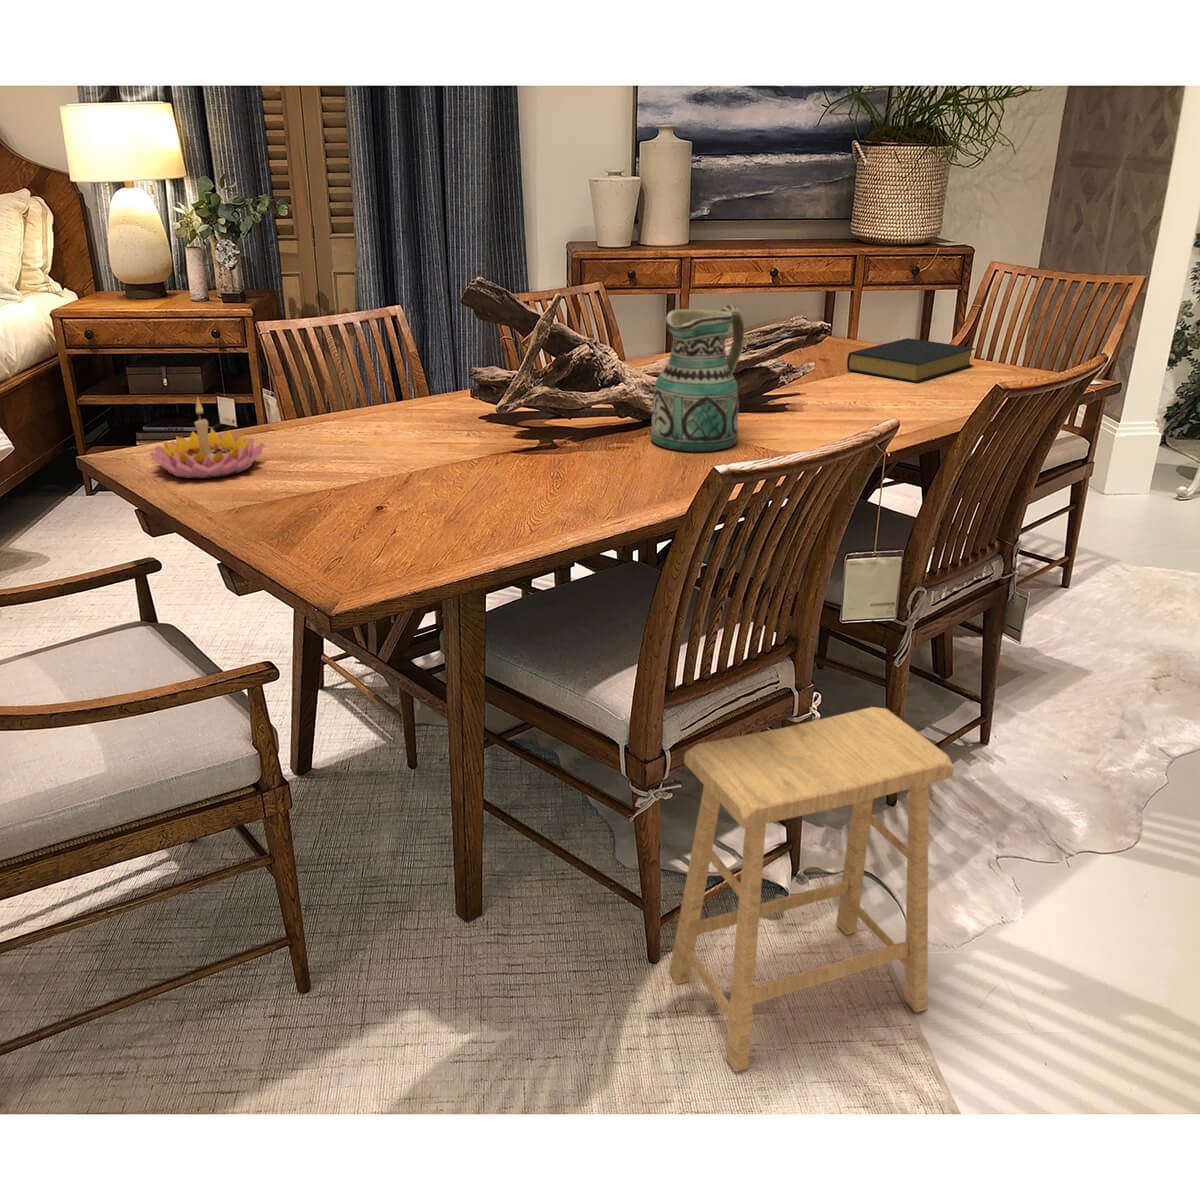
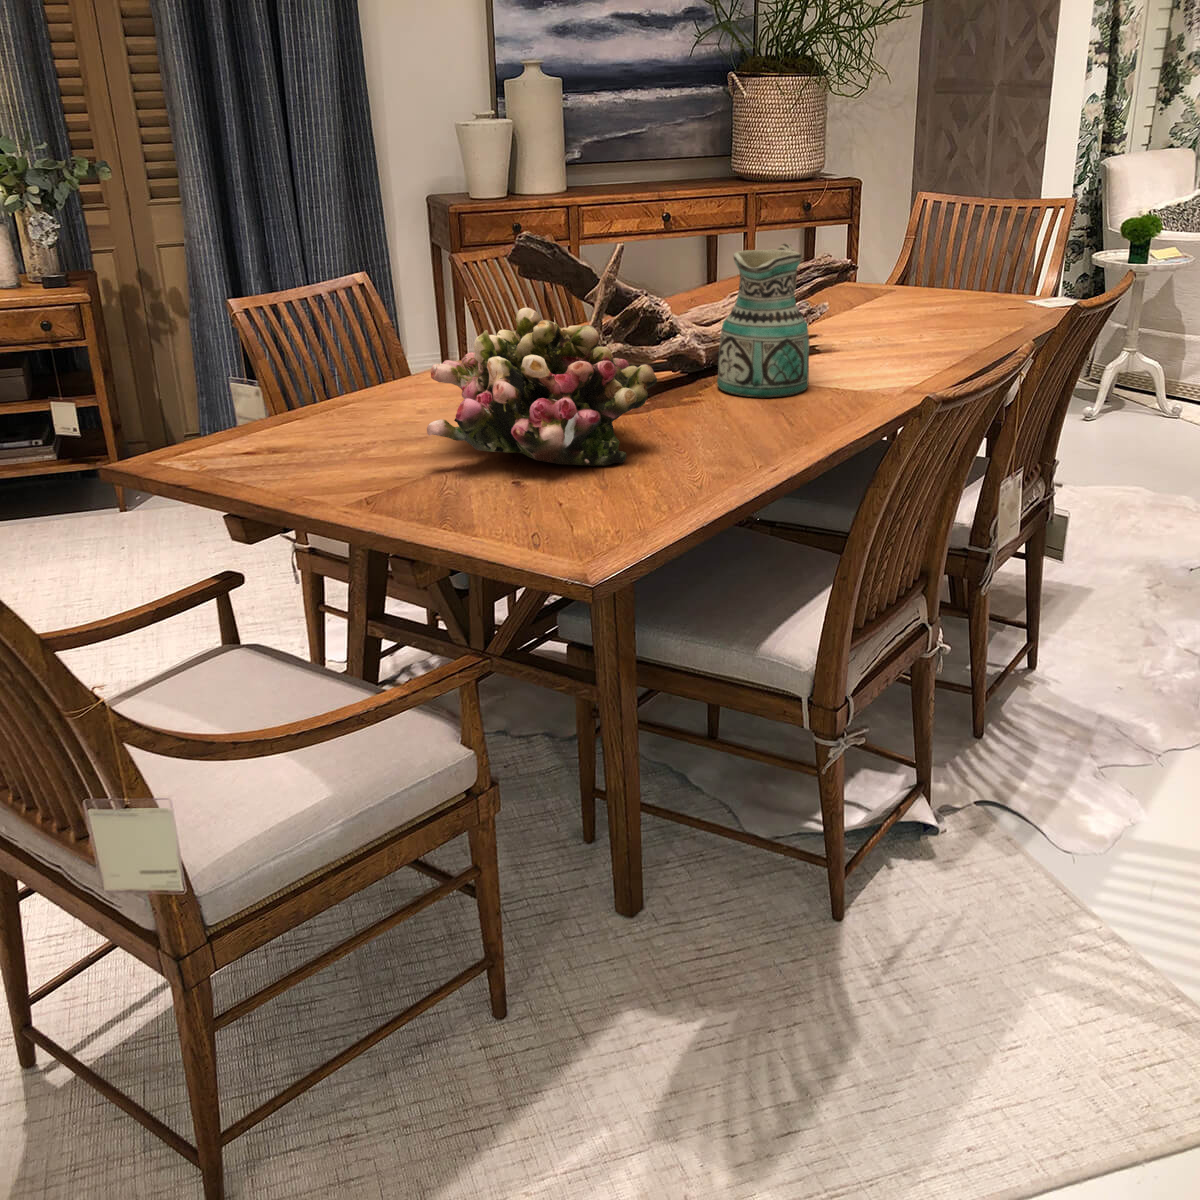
hardback book: present [847,338,975,383] -> none [837,272,954,315]
flower arrangement: none [311,349,531,503] -> present [427,308,657,465]
candle holder: present [150,398,264,479] -> none [214,379,342,472]
footstool: present [669,707,954,1072] -> none [856,627,1136,1003]

